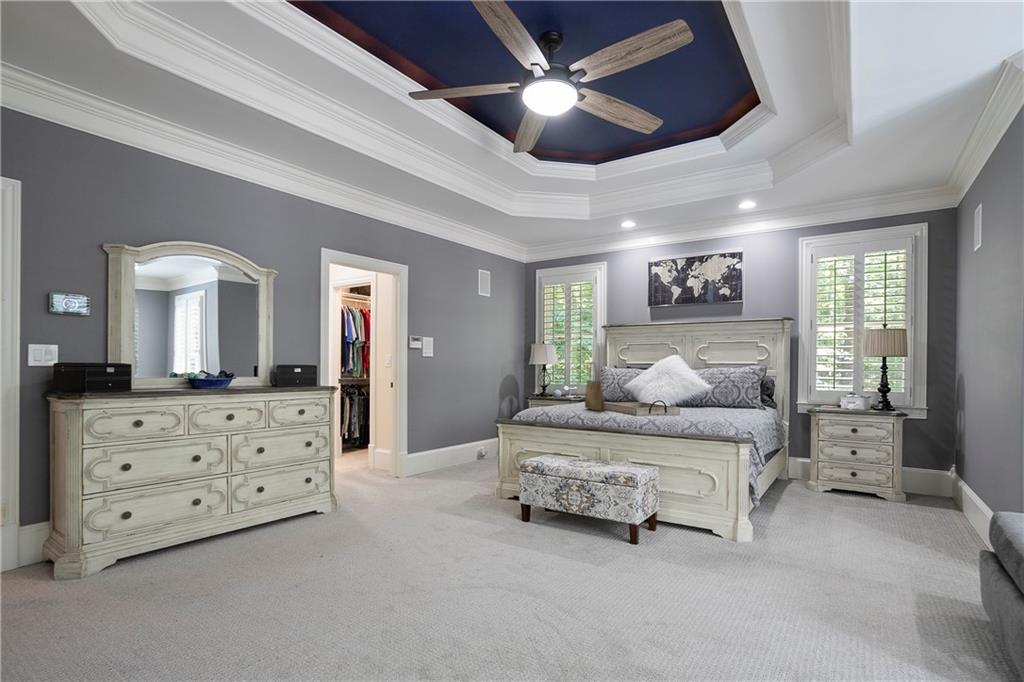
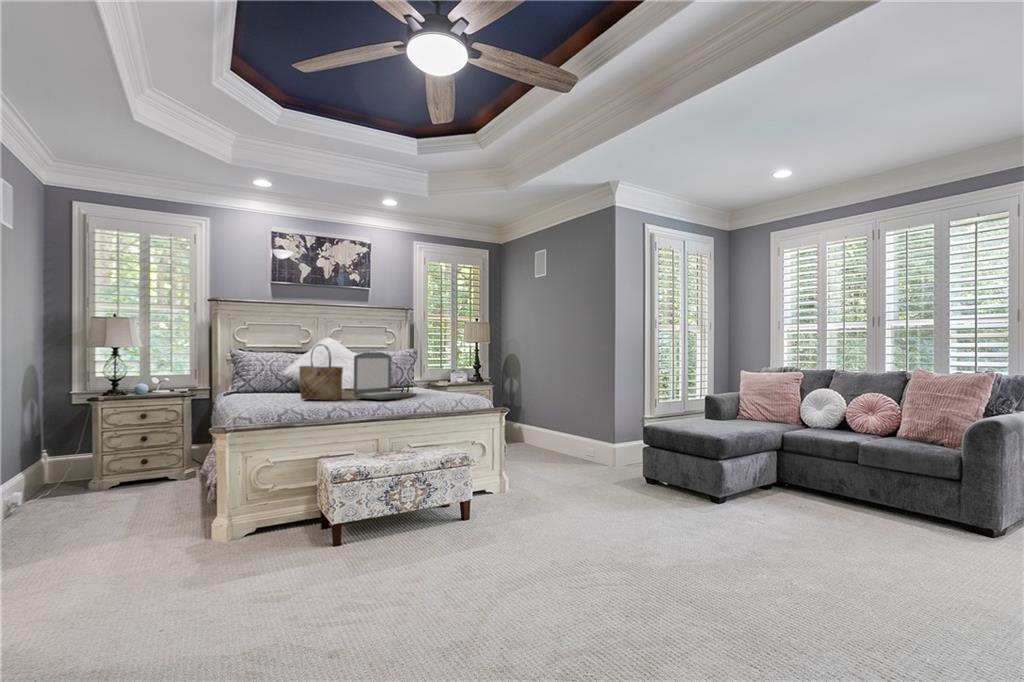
laptop: none [607,369,656,414] -> present [353,352,417,400]

